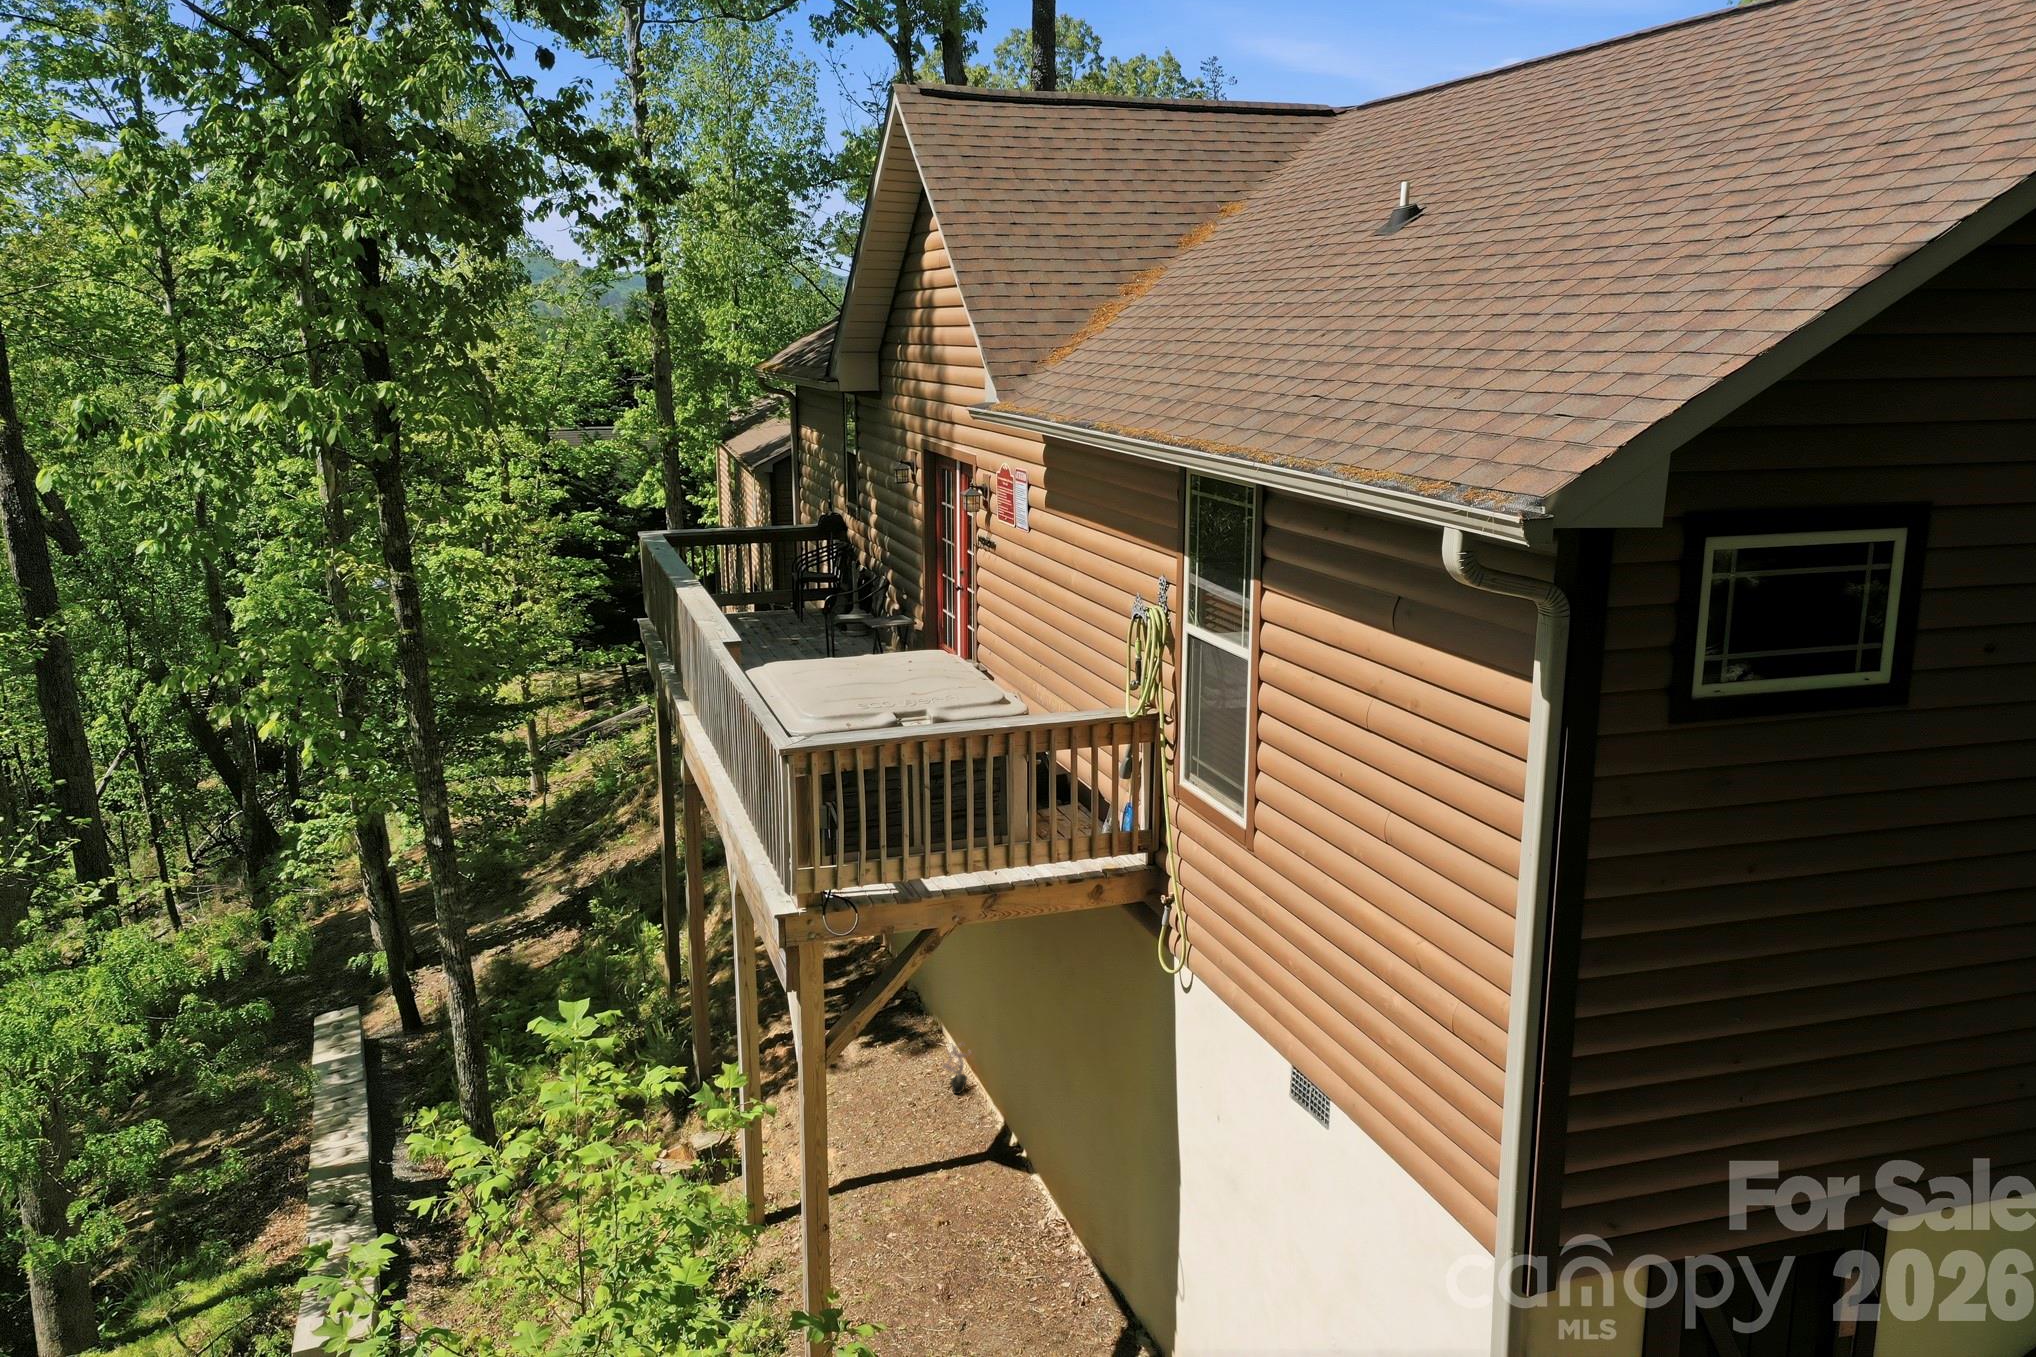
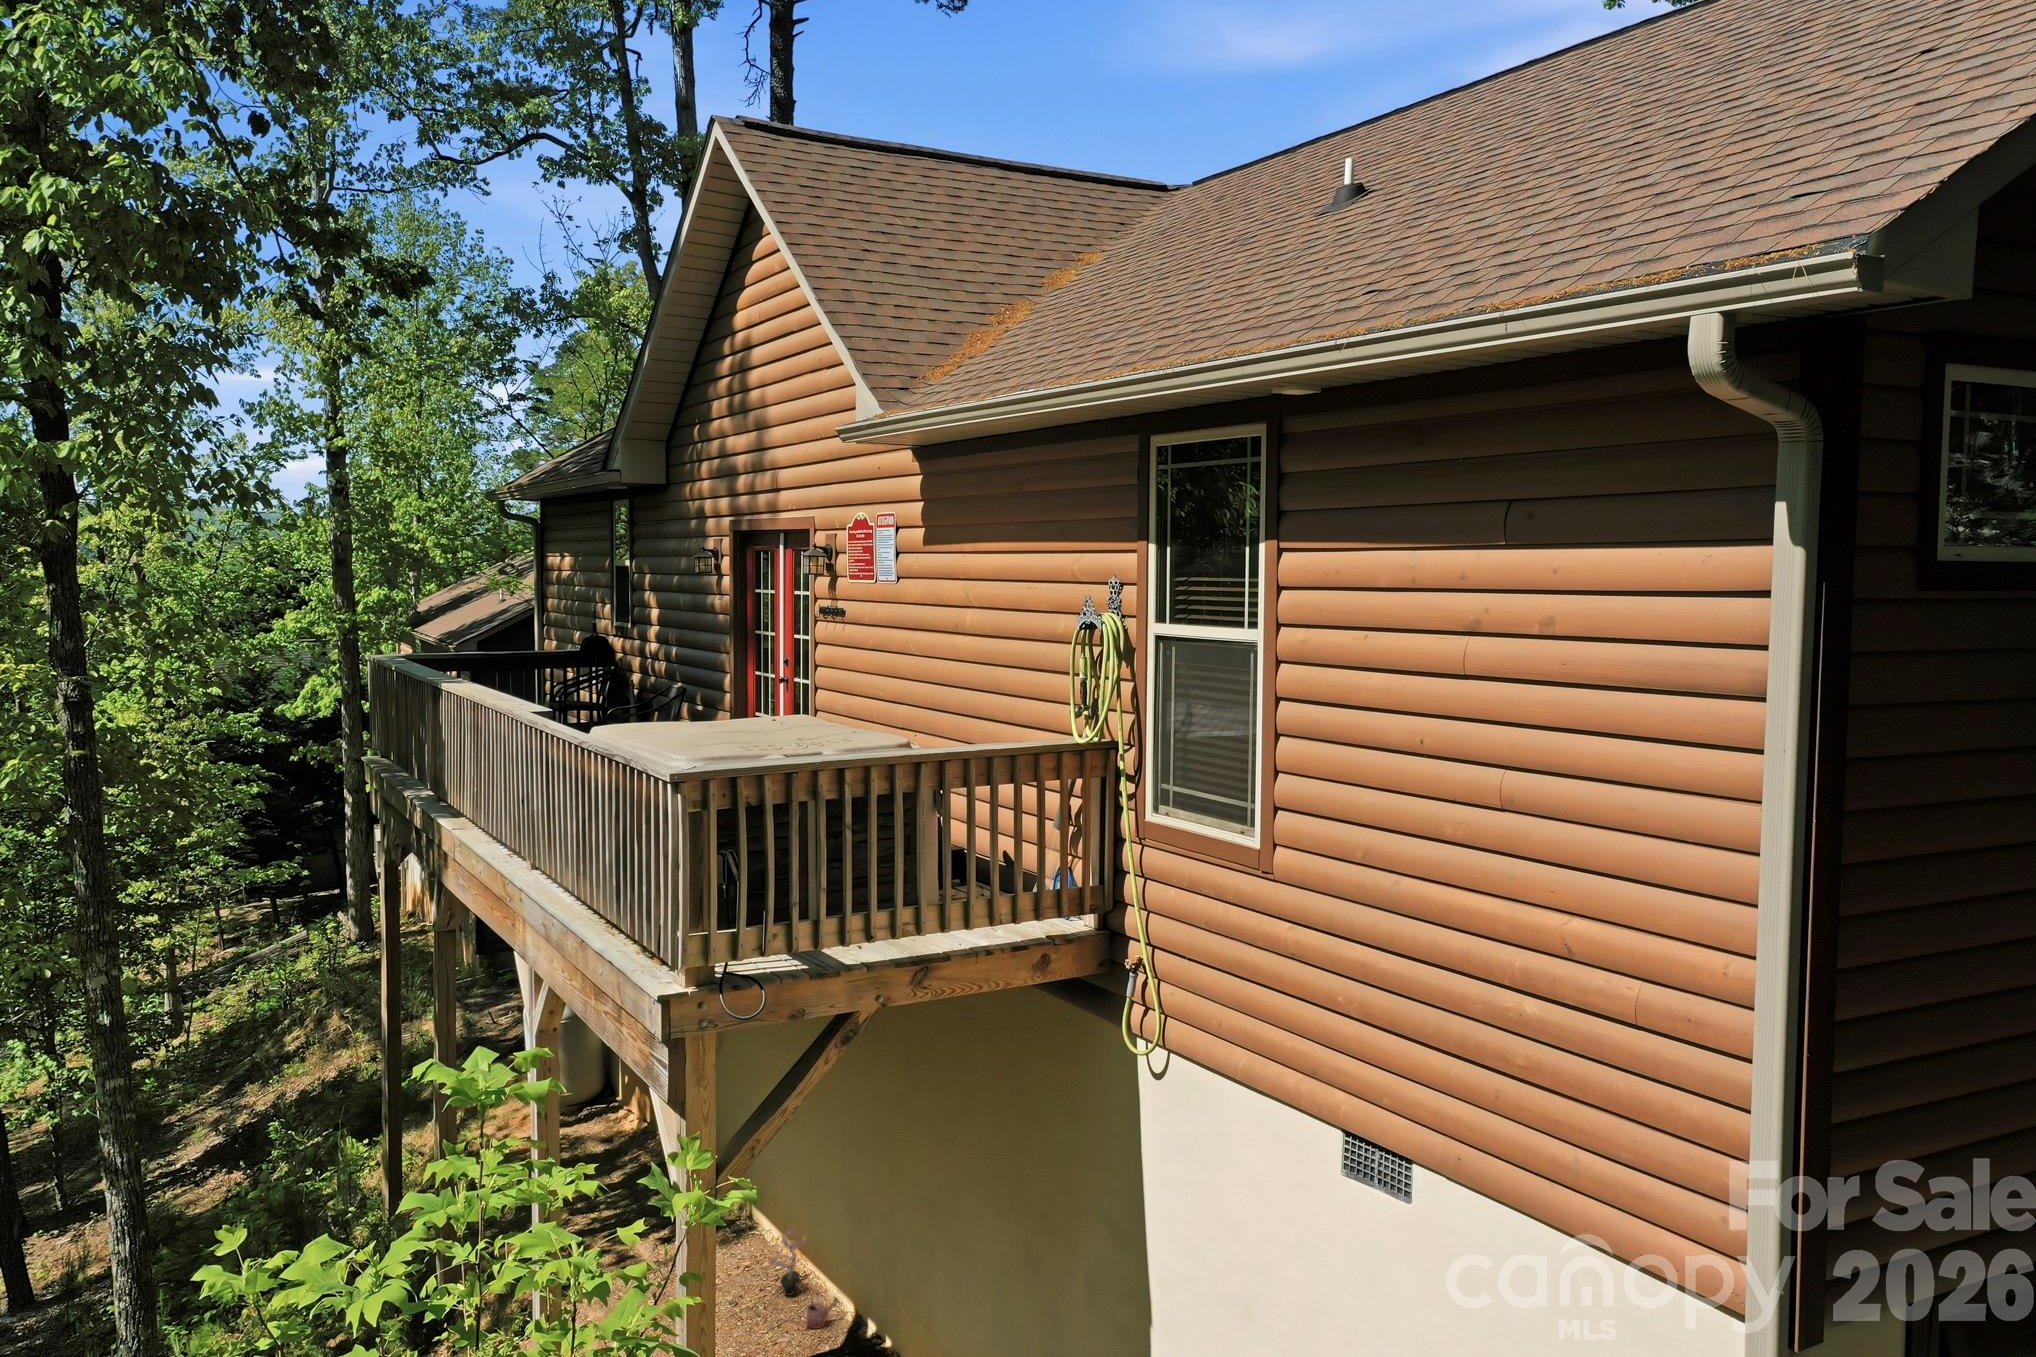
watering can: none [958,1098,993,1125] -> present [800,1296,839,1329]

